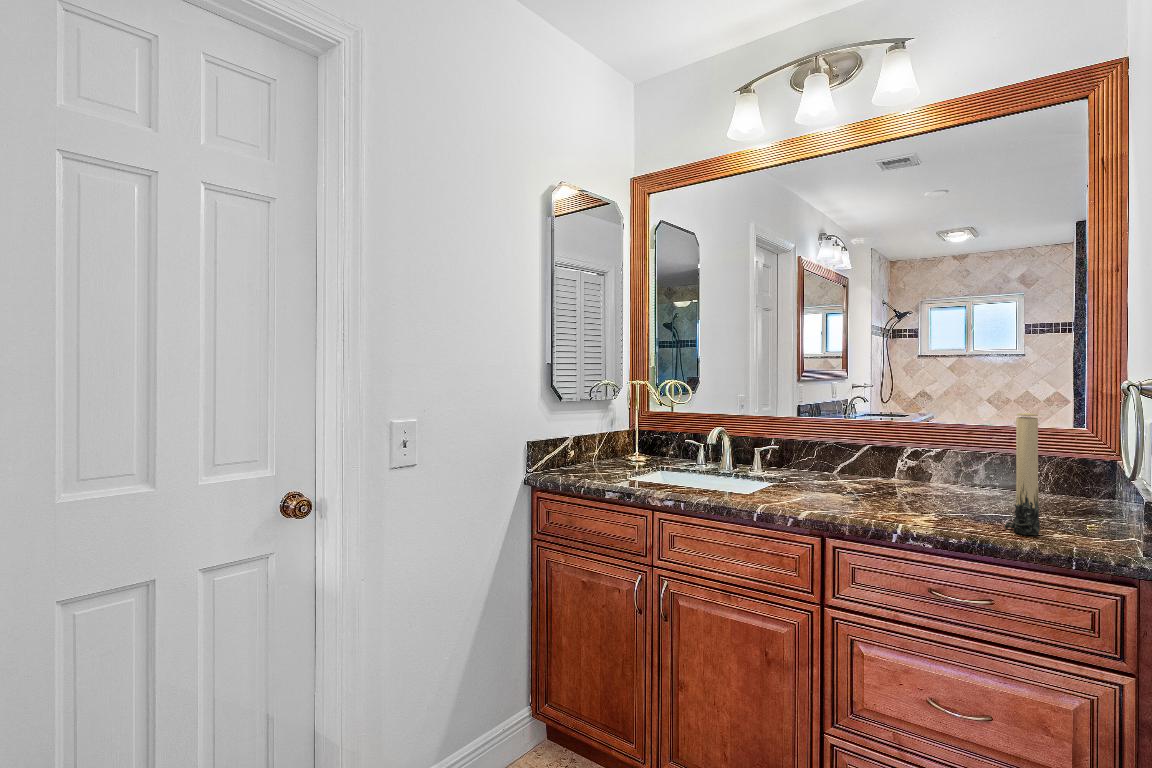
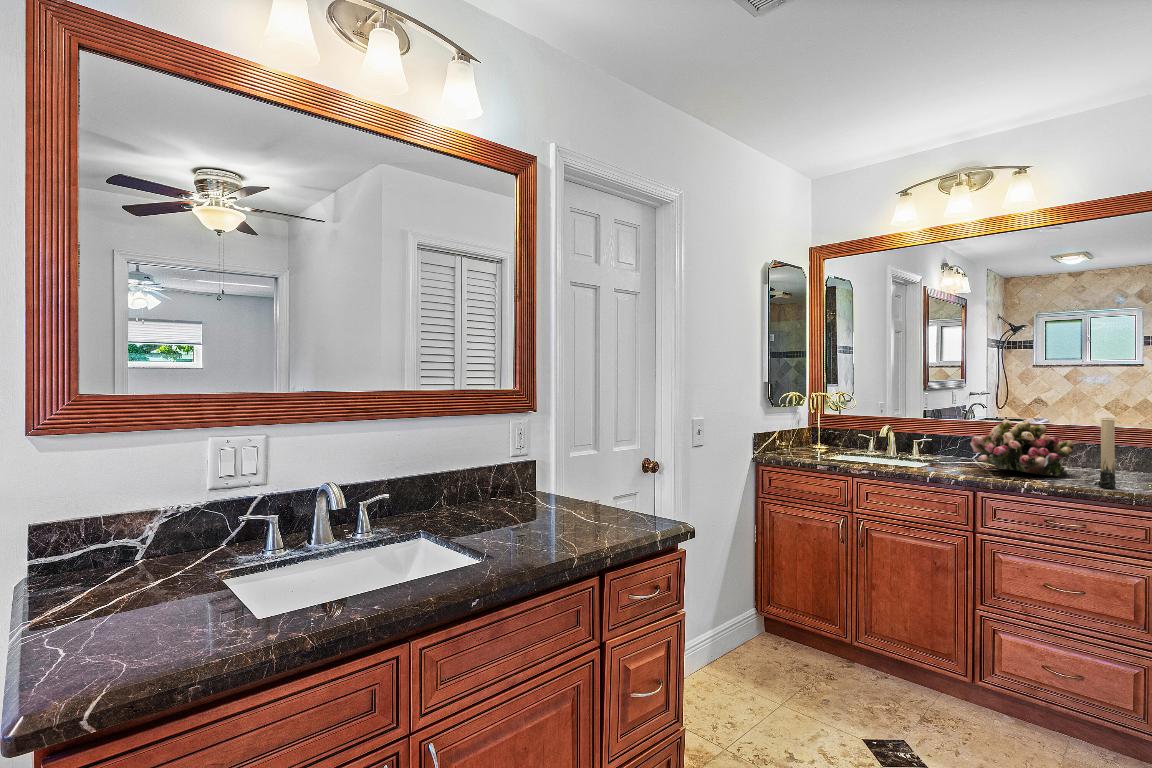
flower arrangement: none [823,417,971,509] -> present [970,419,1074,477]

